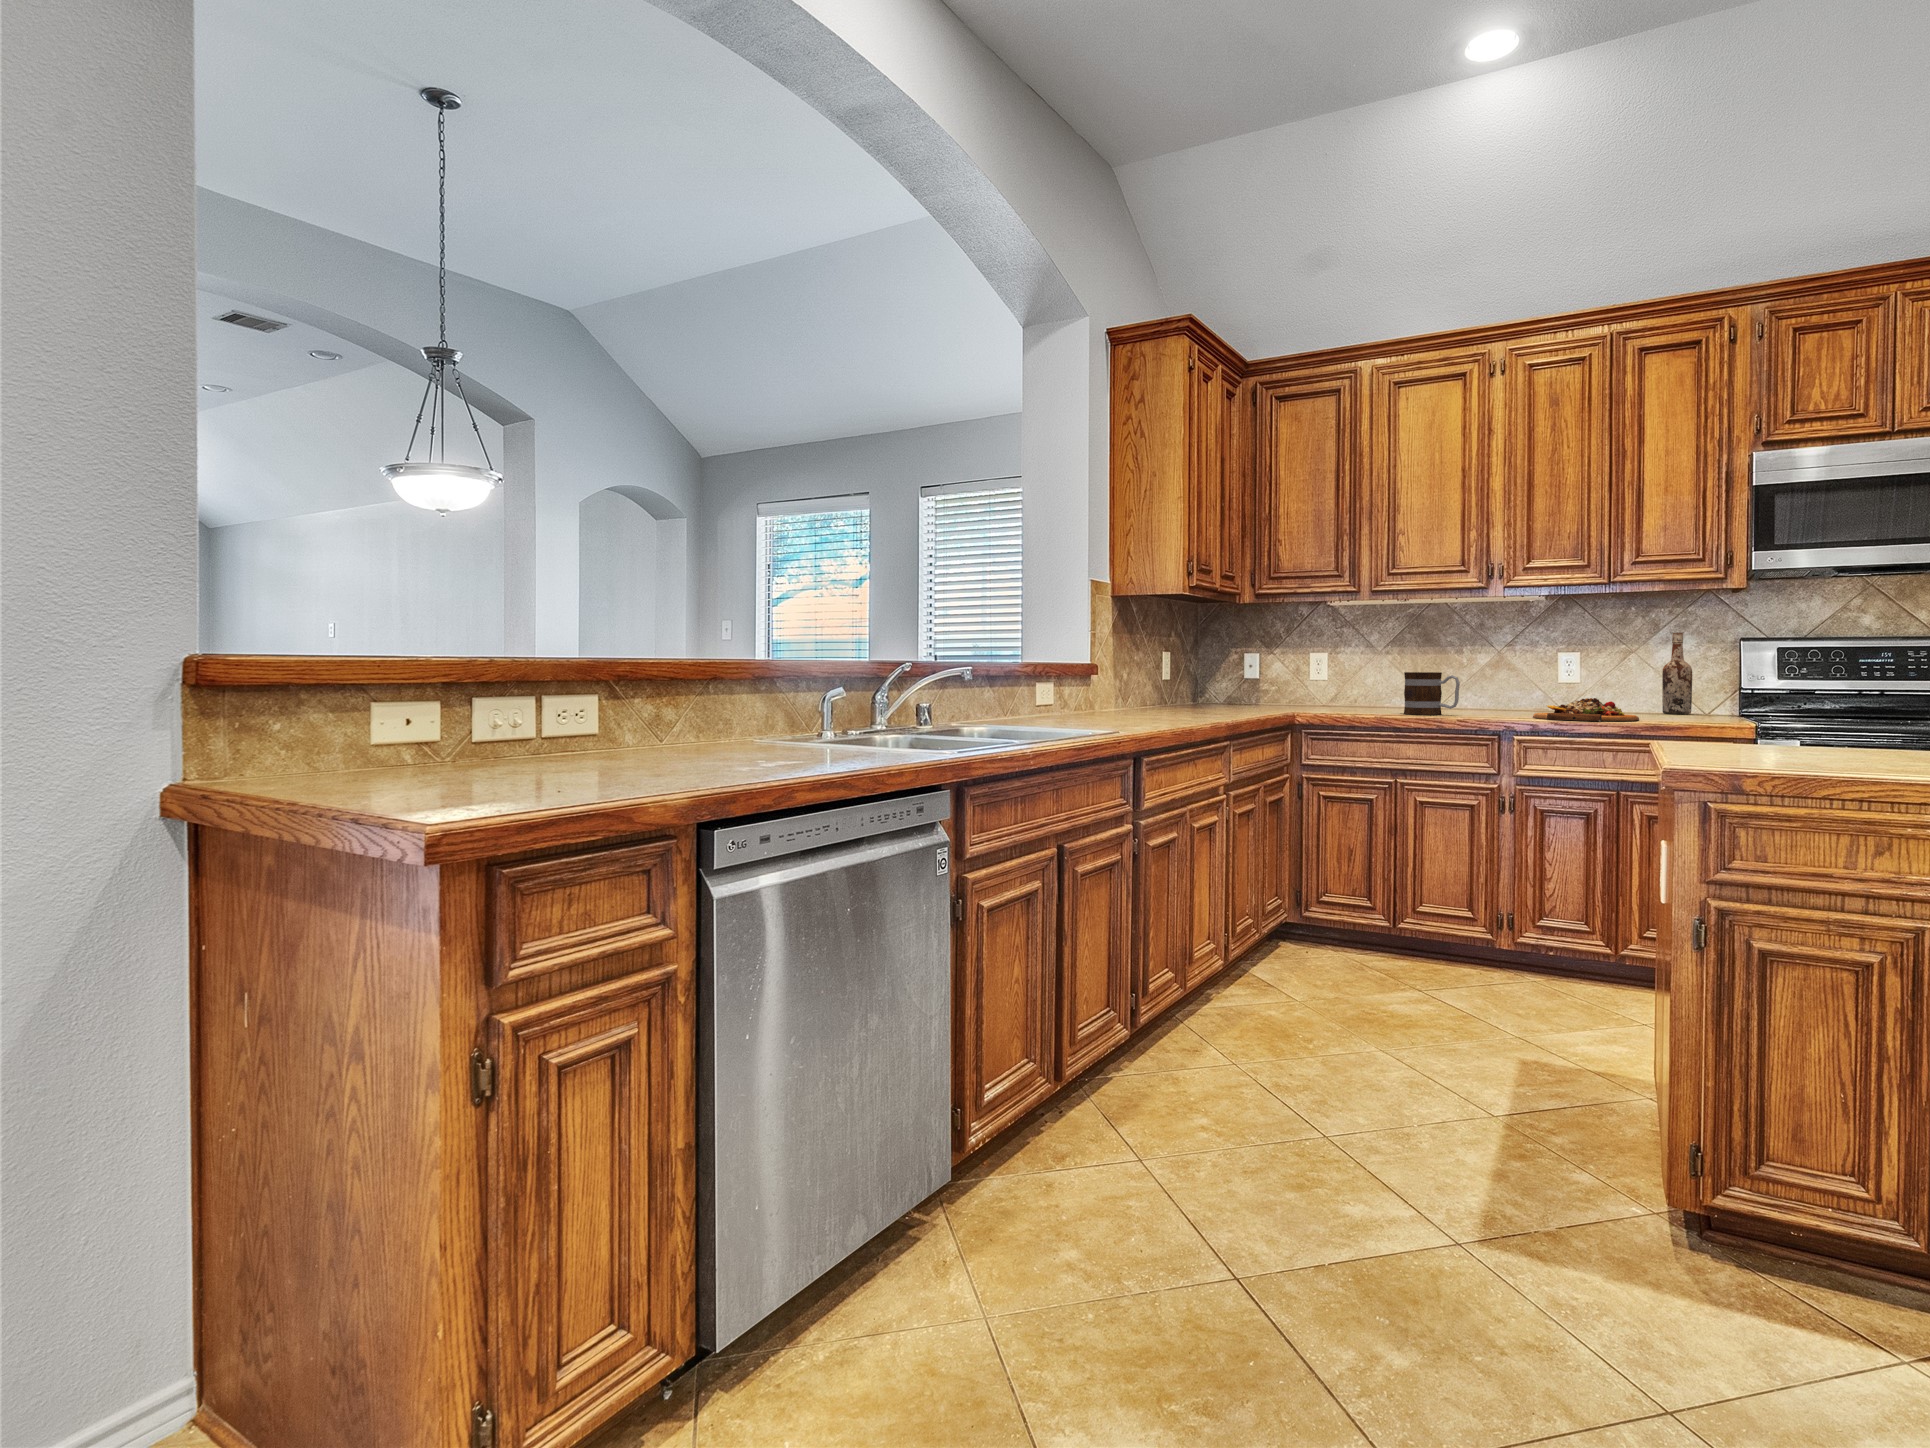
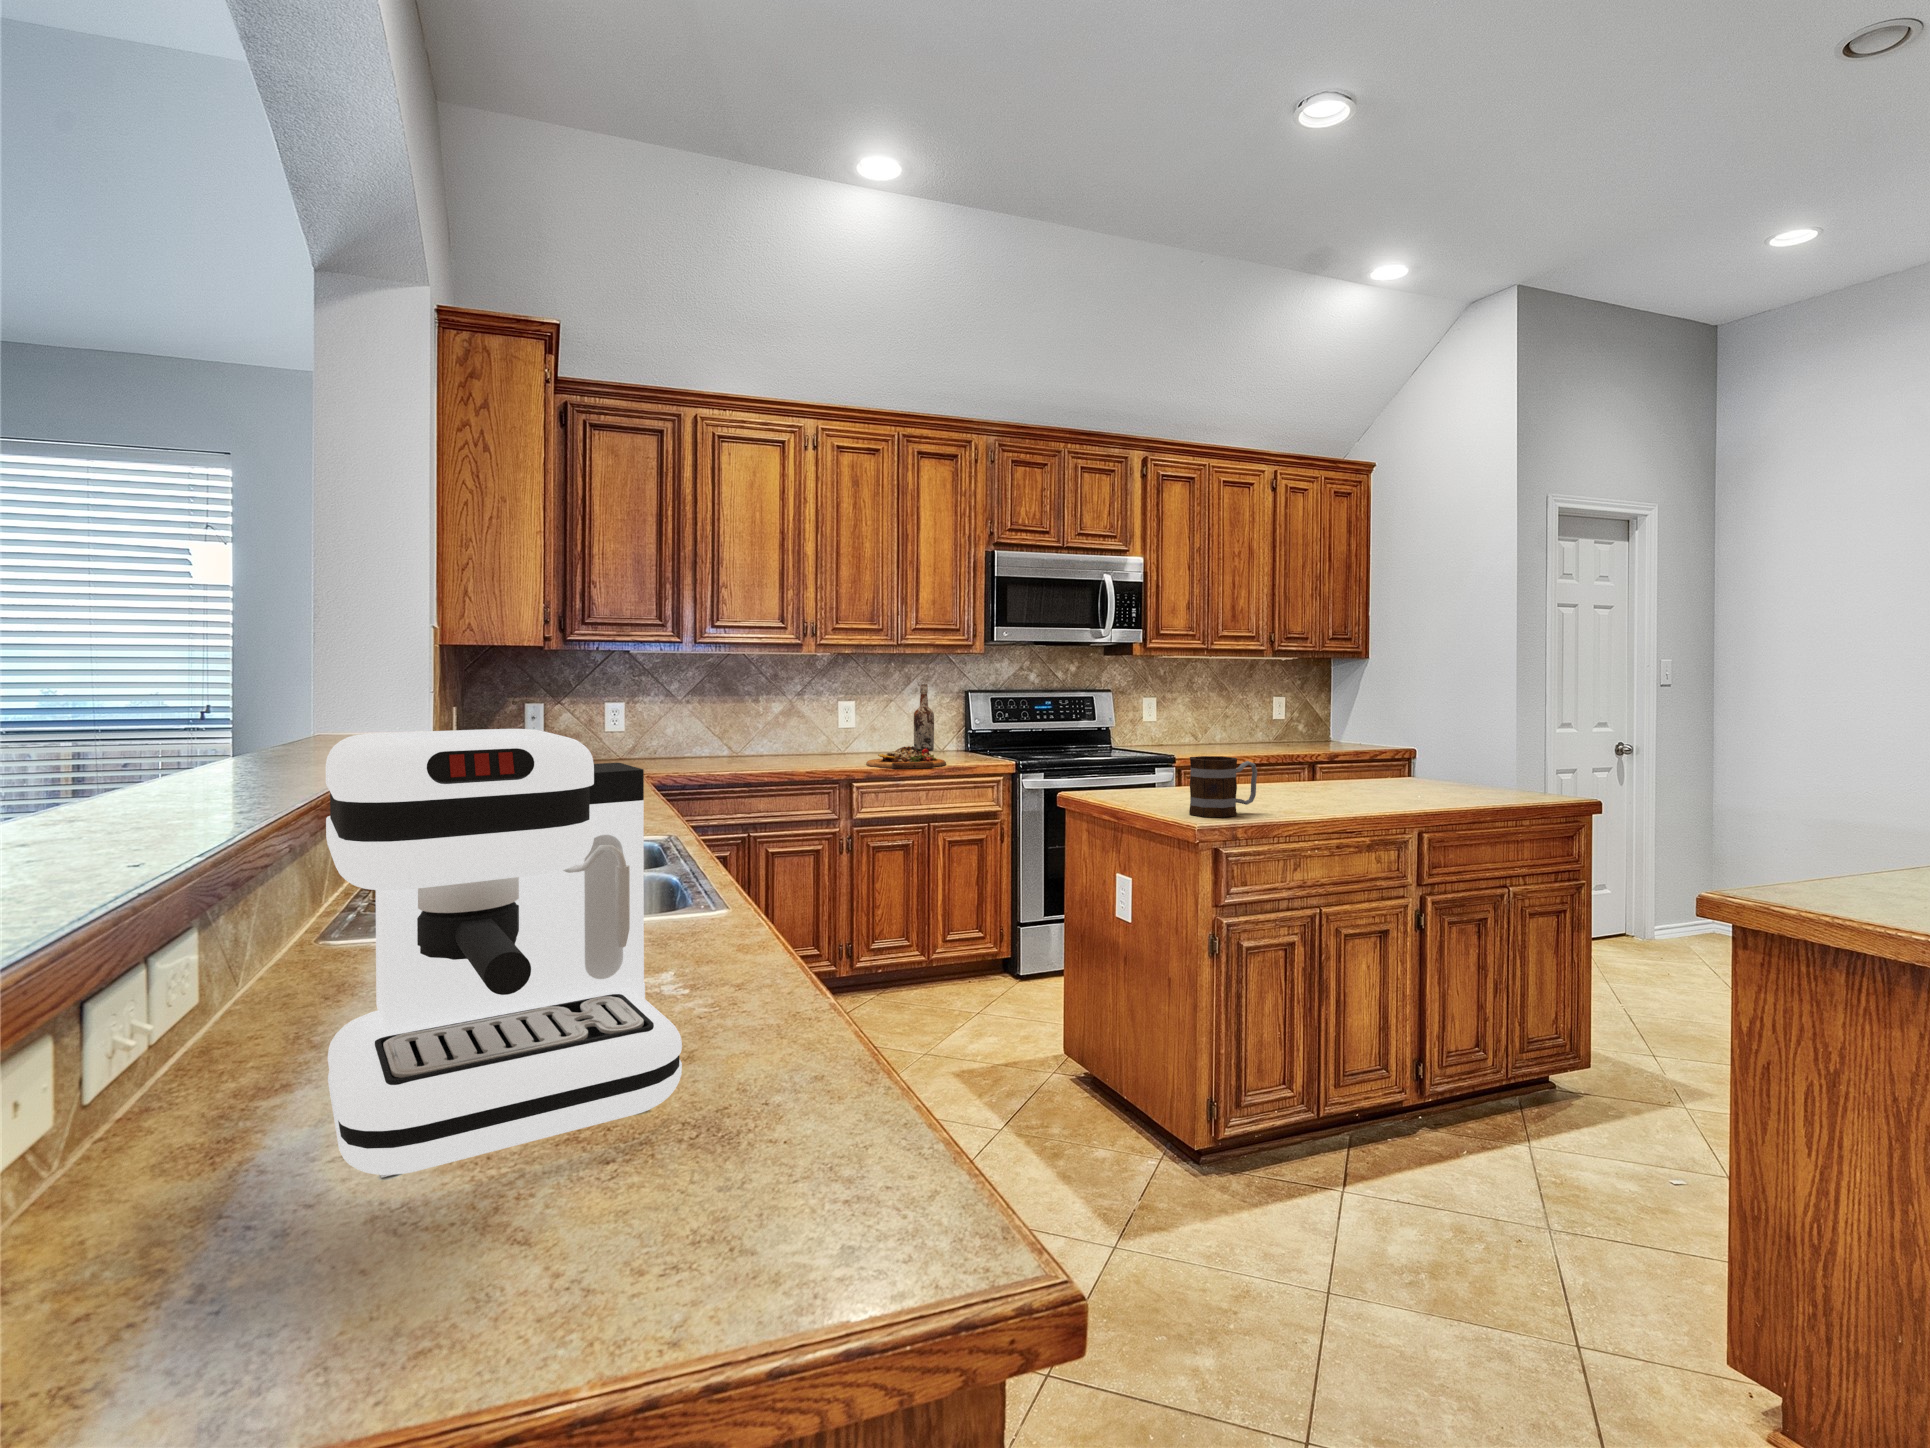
coffee maker: none [501,564,733,777] -> present [326,729,682,1178]
mug: present [1404,672,1460,715] -> present [1189,756,1257,817]

